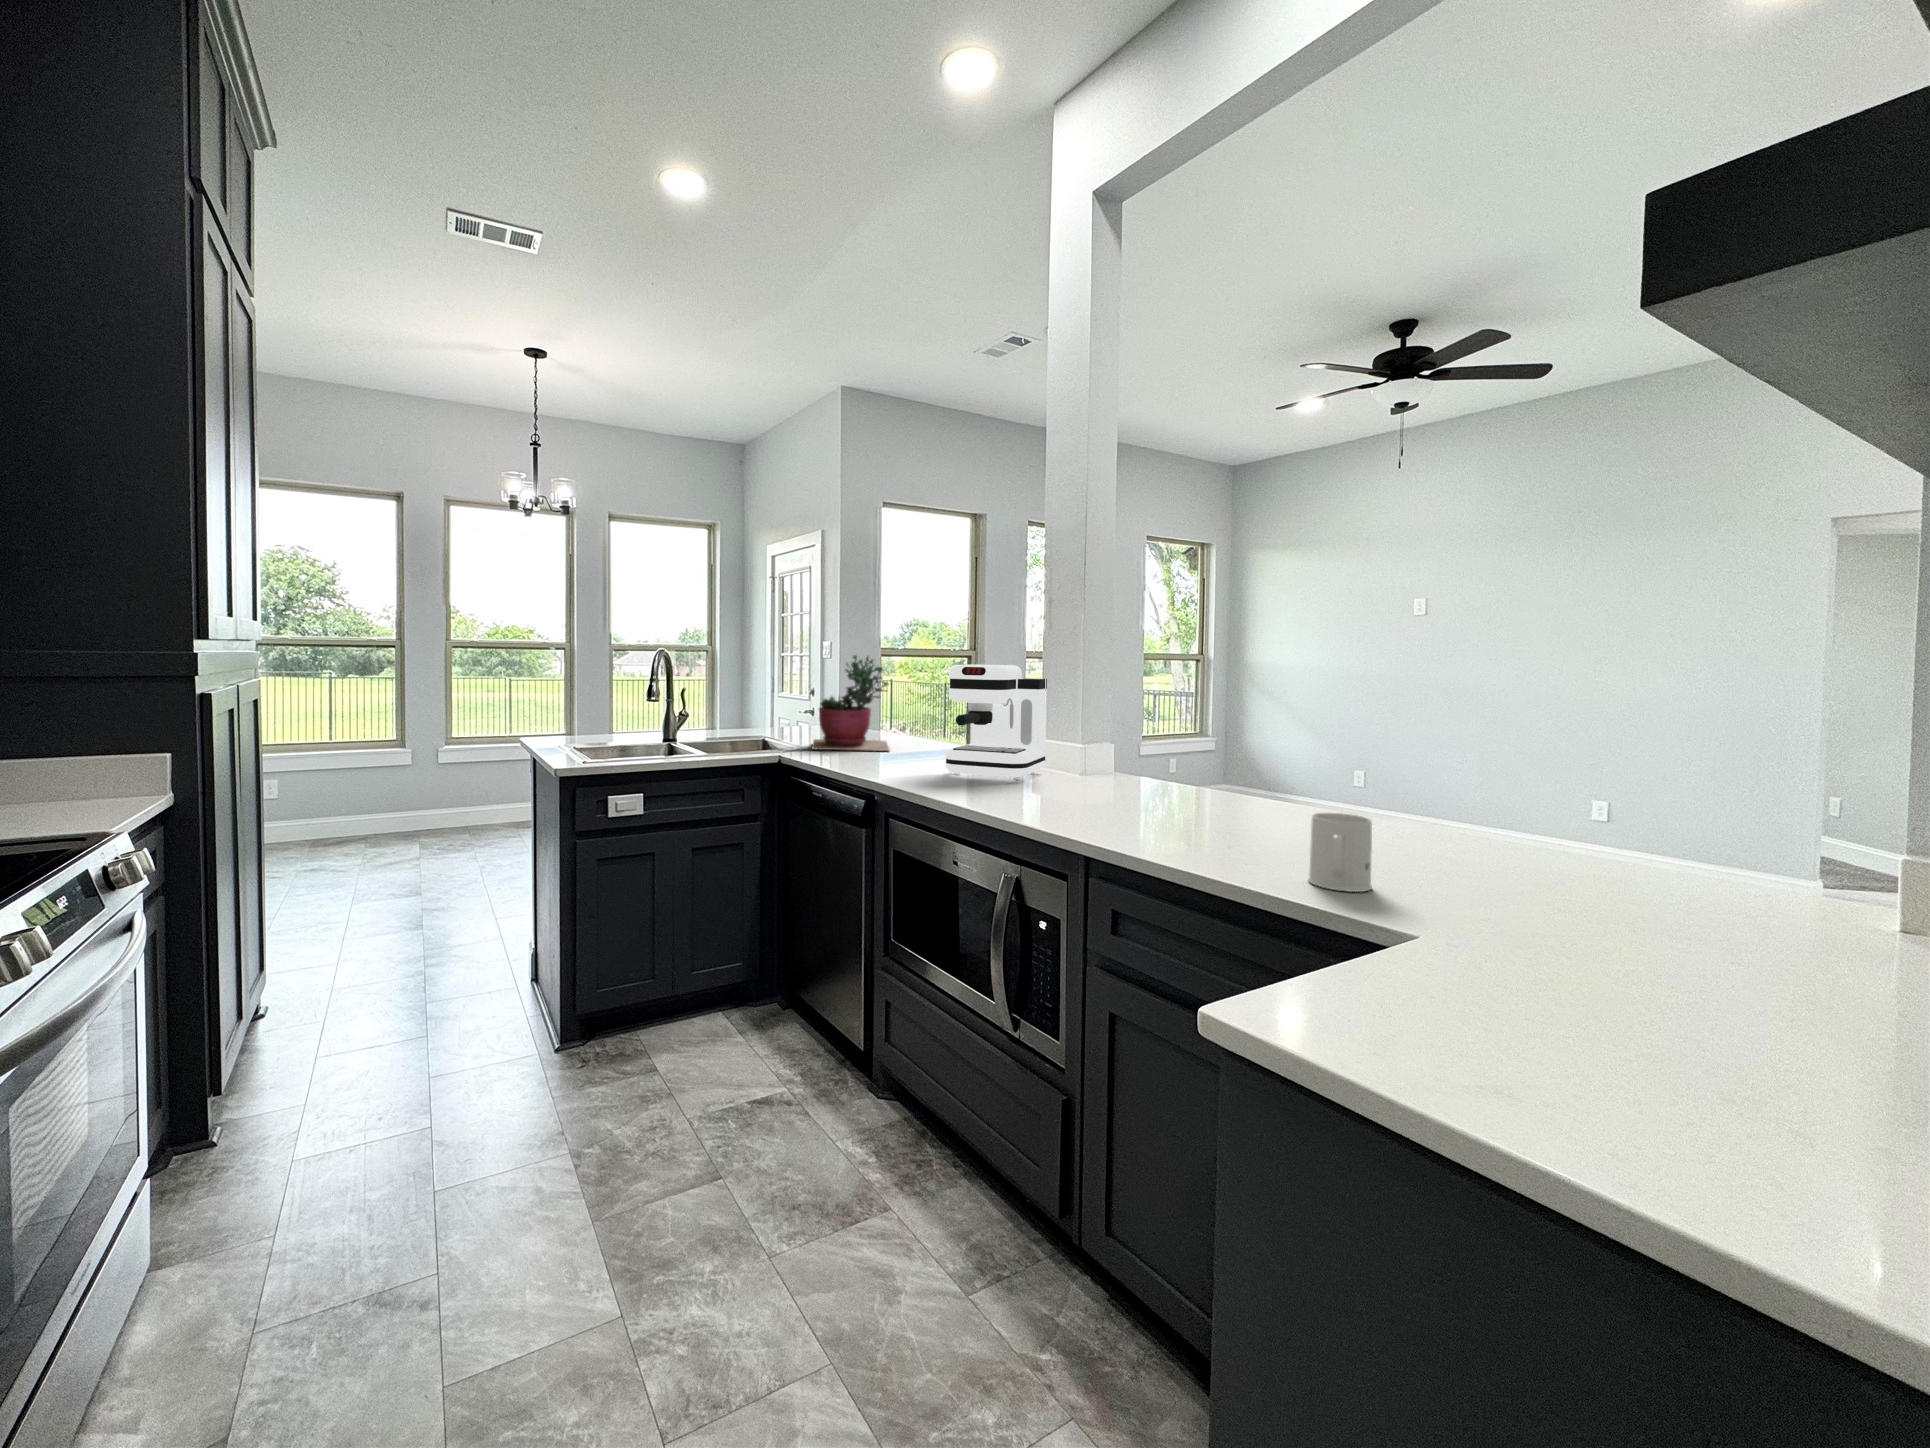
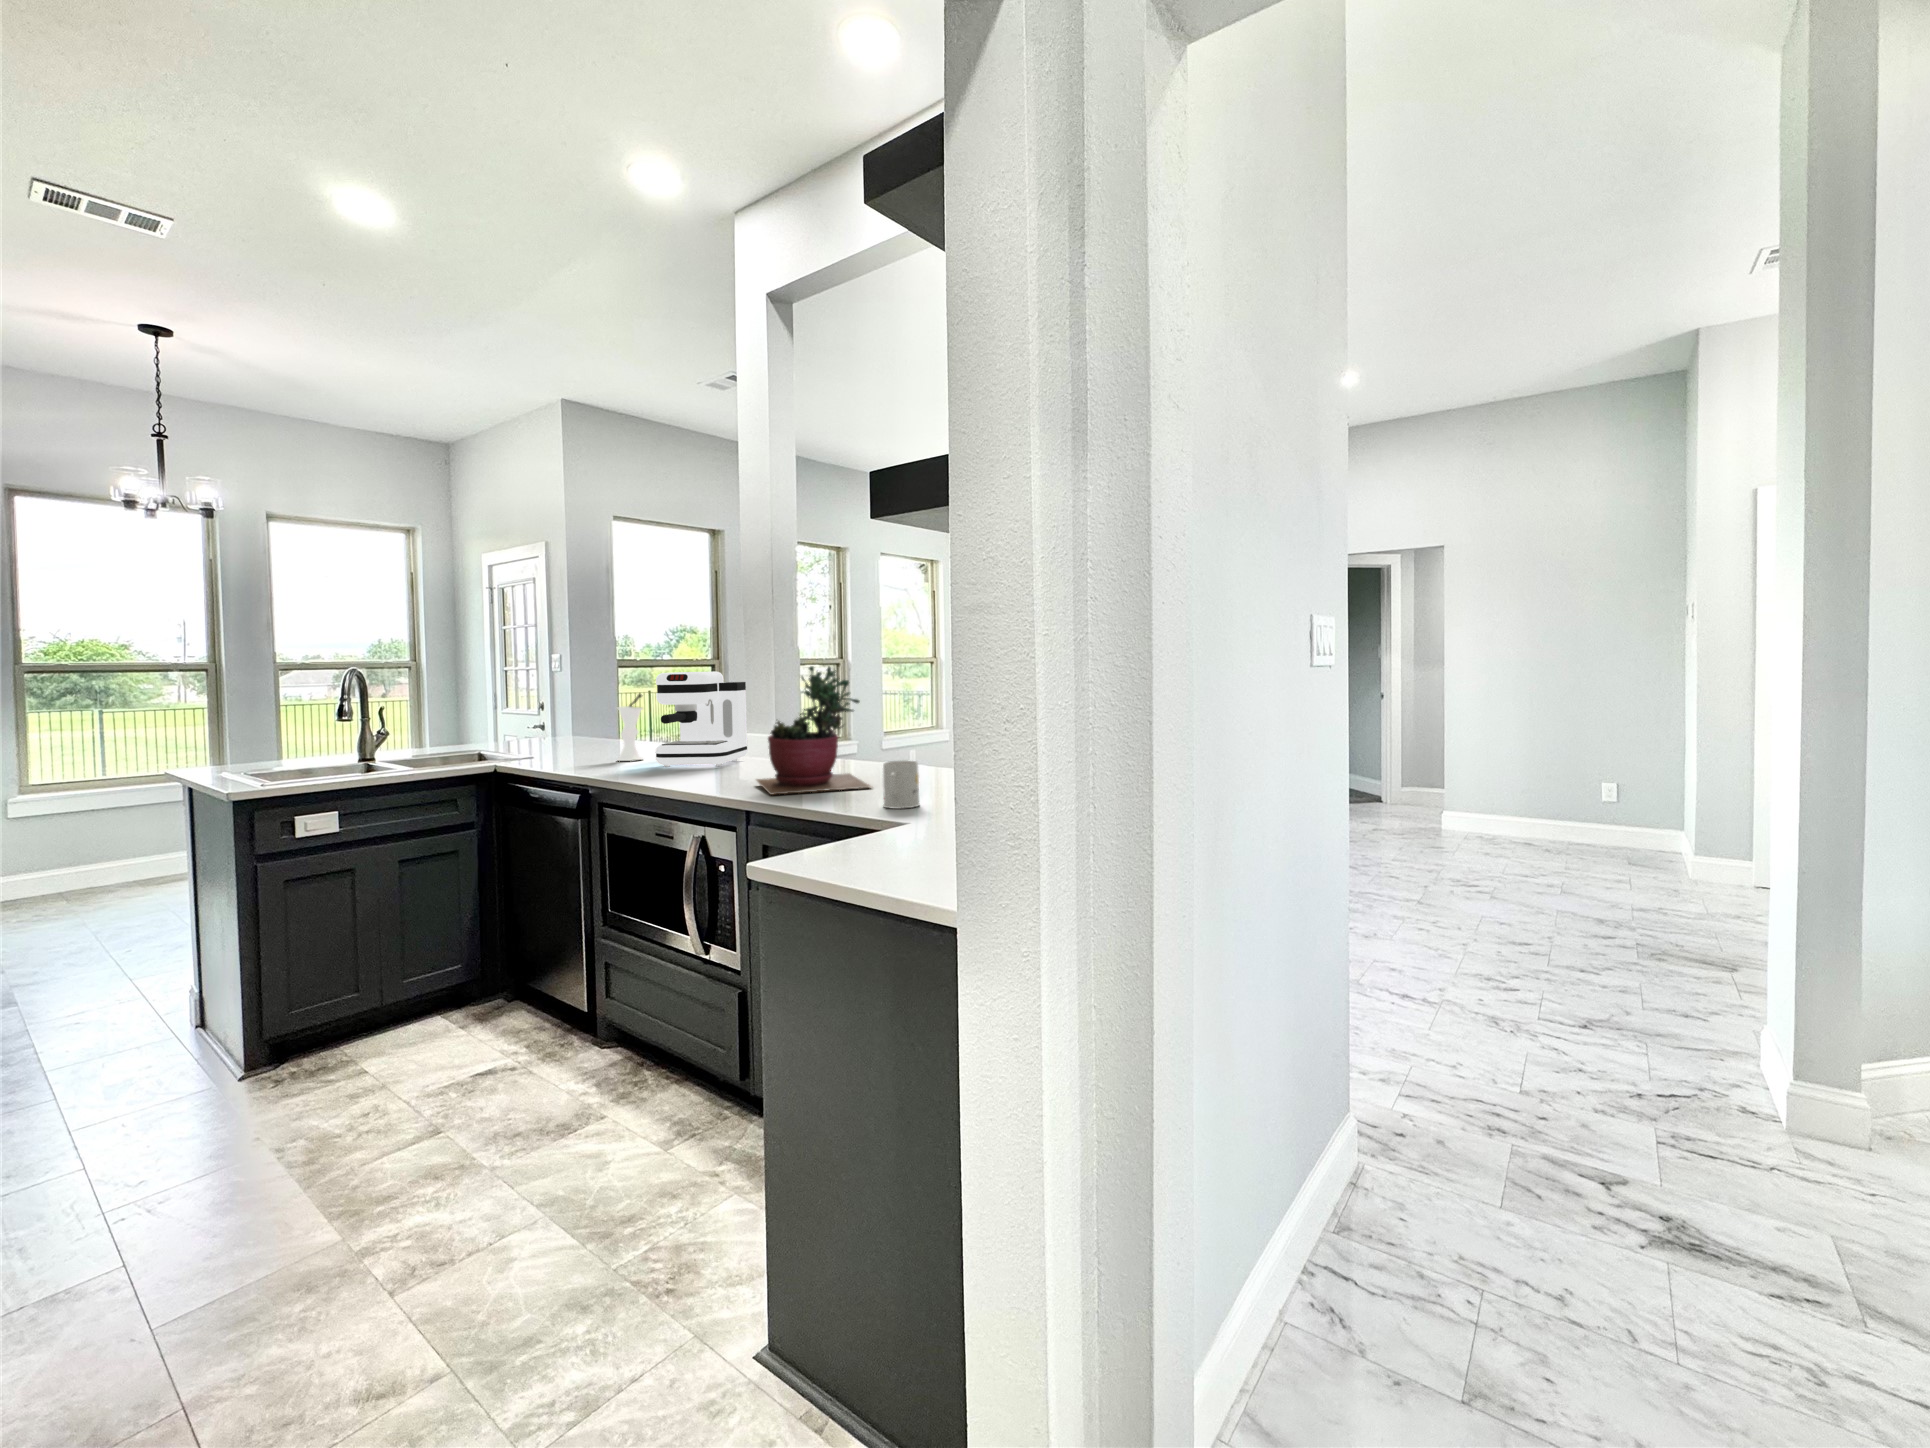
succulent plant: present [812,655,889,751] -> present [756,666,871,794]
vase: none [899,686,930,763] -> present [618,694,643,761]

